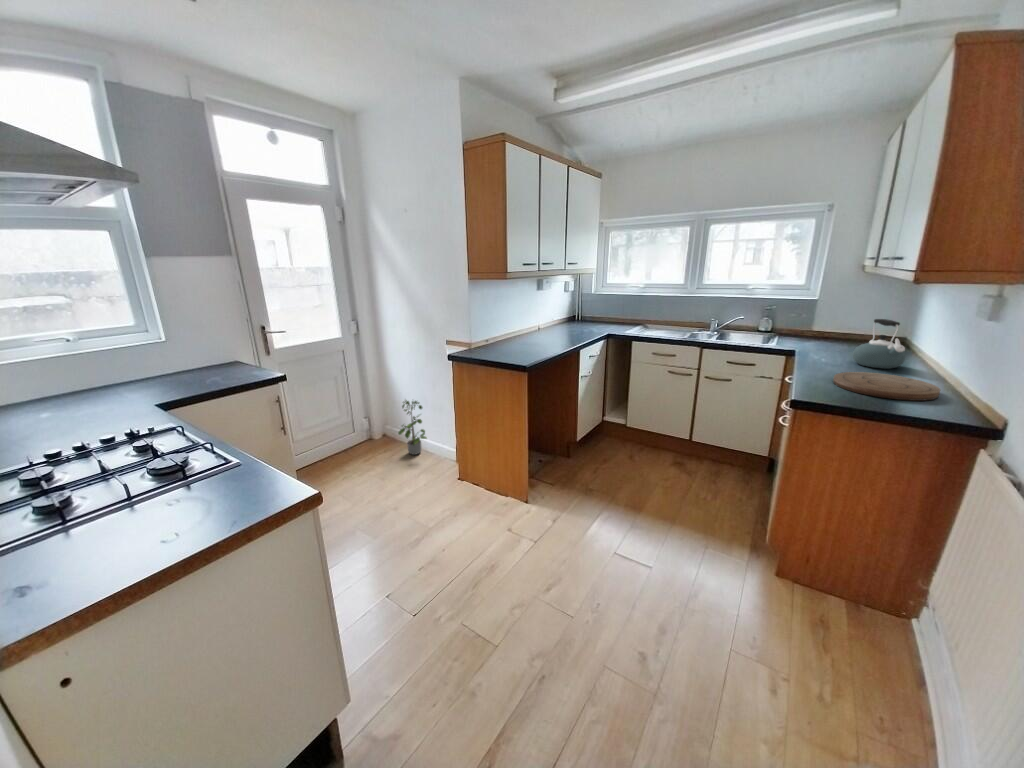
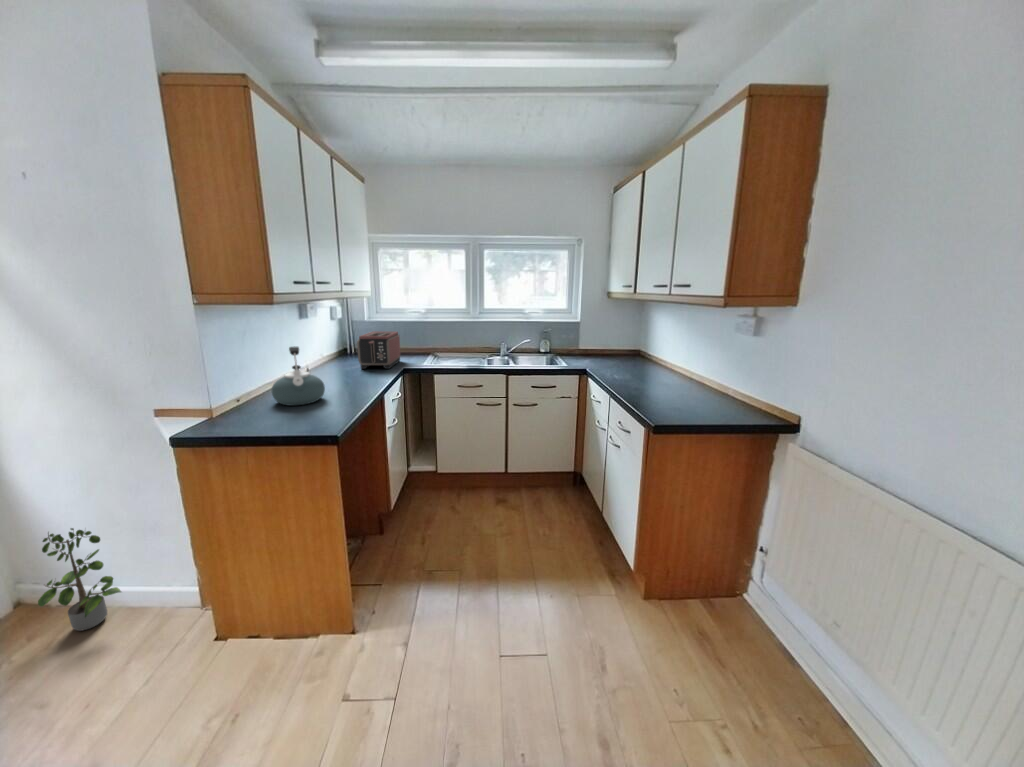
toaster: none [574,302,613,333] -> present [357,331,400,369]
kettle: present [853,319,906,369] -> present [272,346,325,406]
cutting board: present [833,372,941,401] -> none [649,385,726,408]

